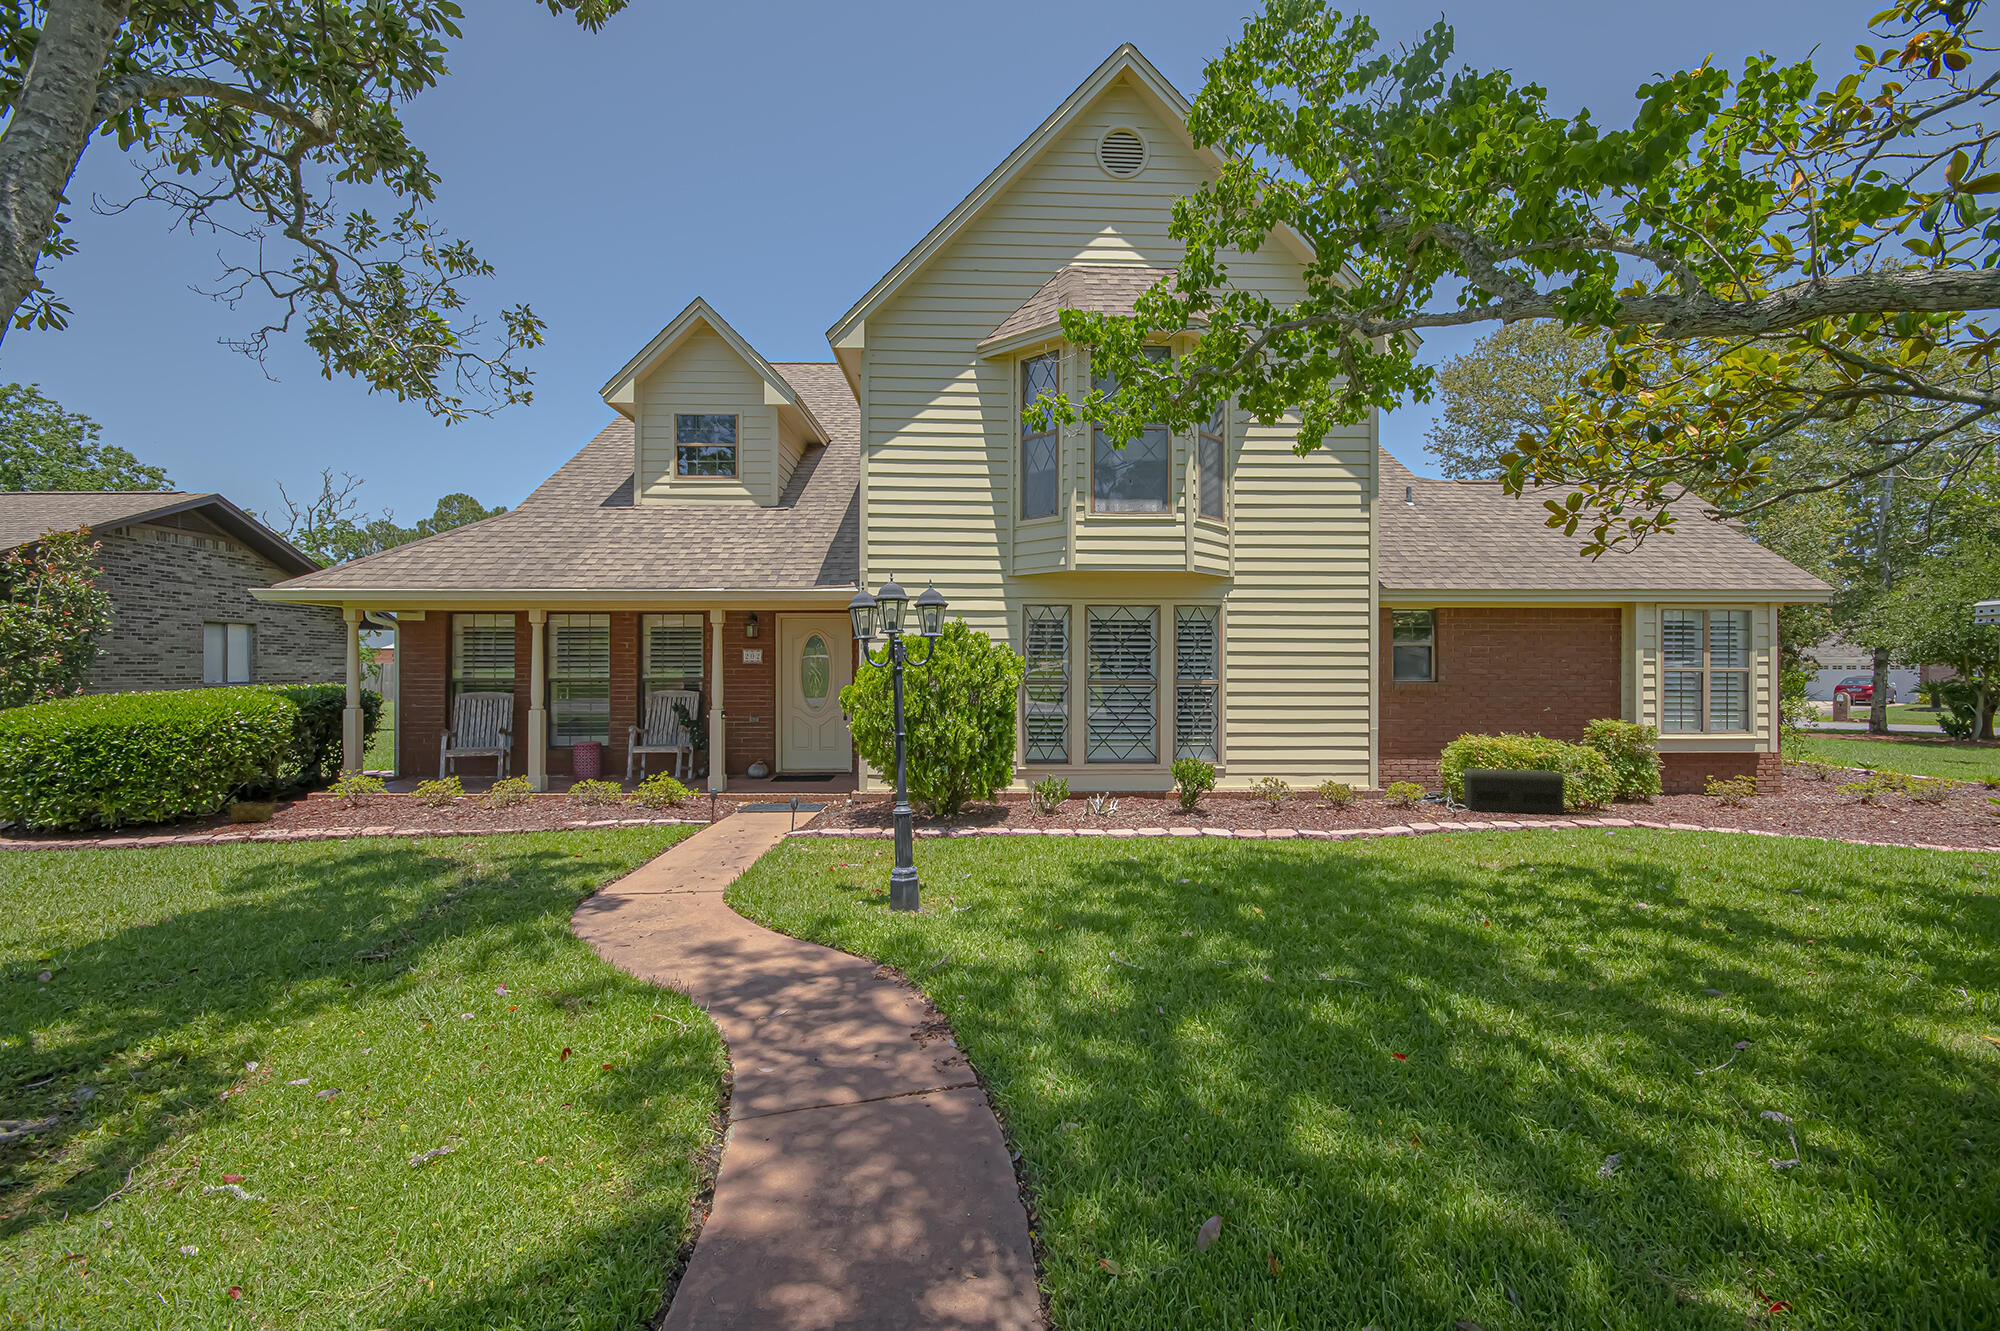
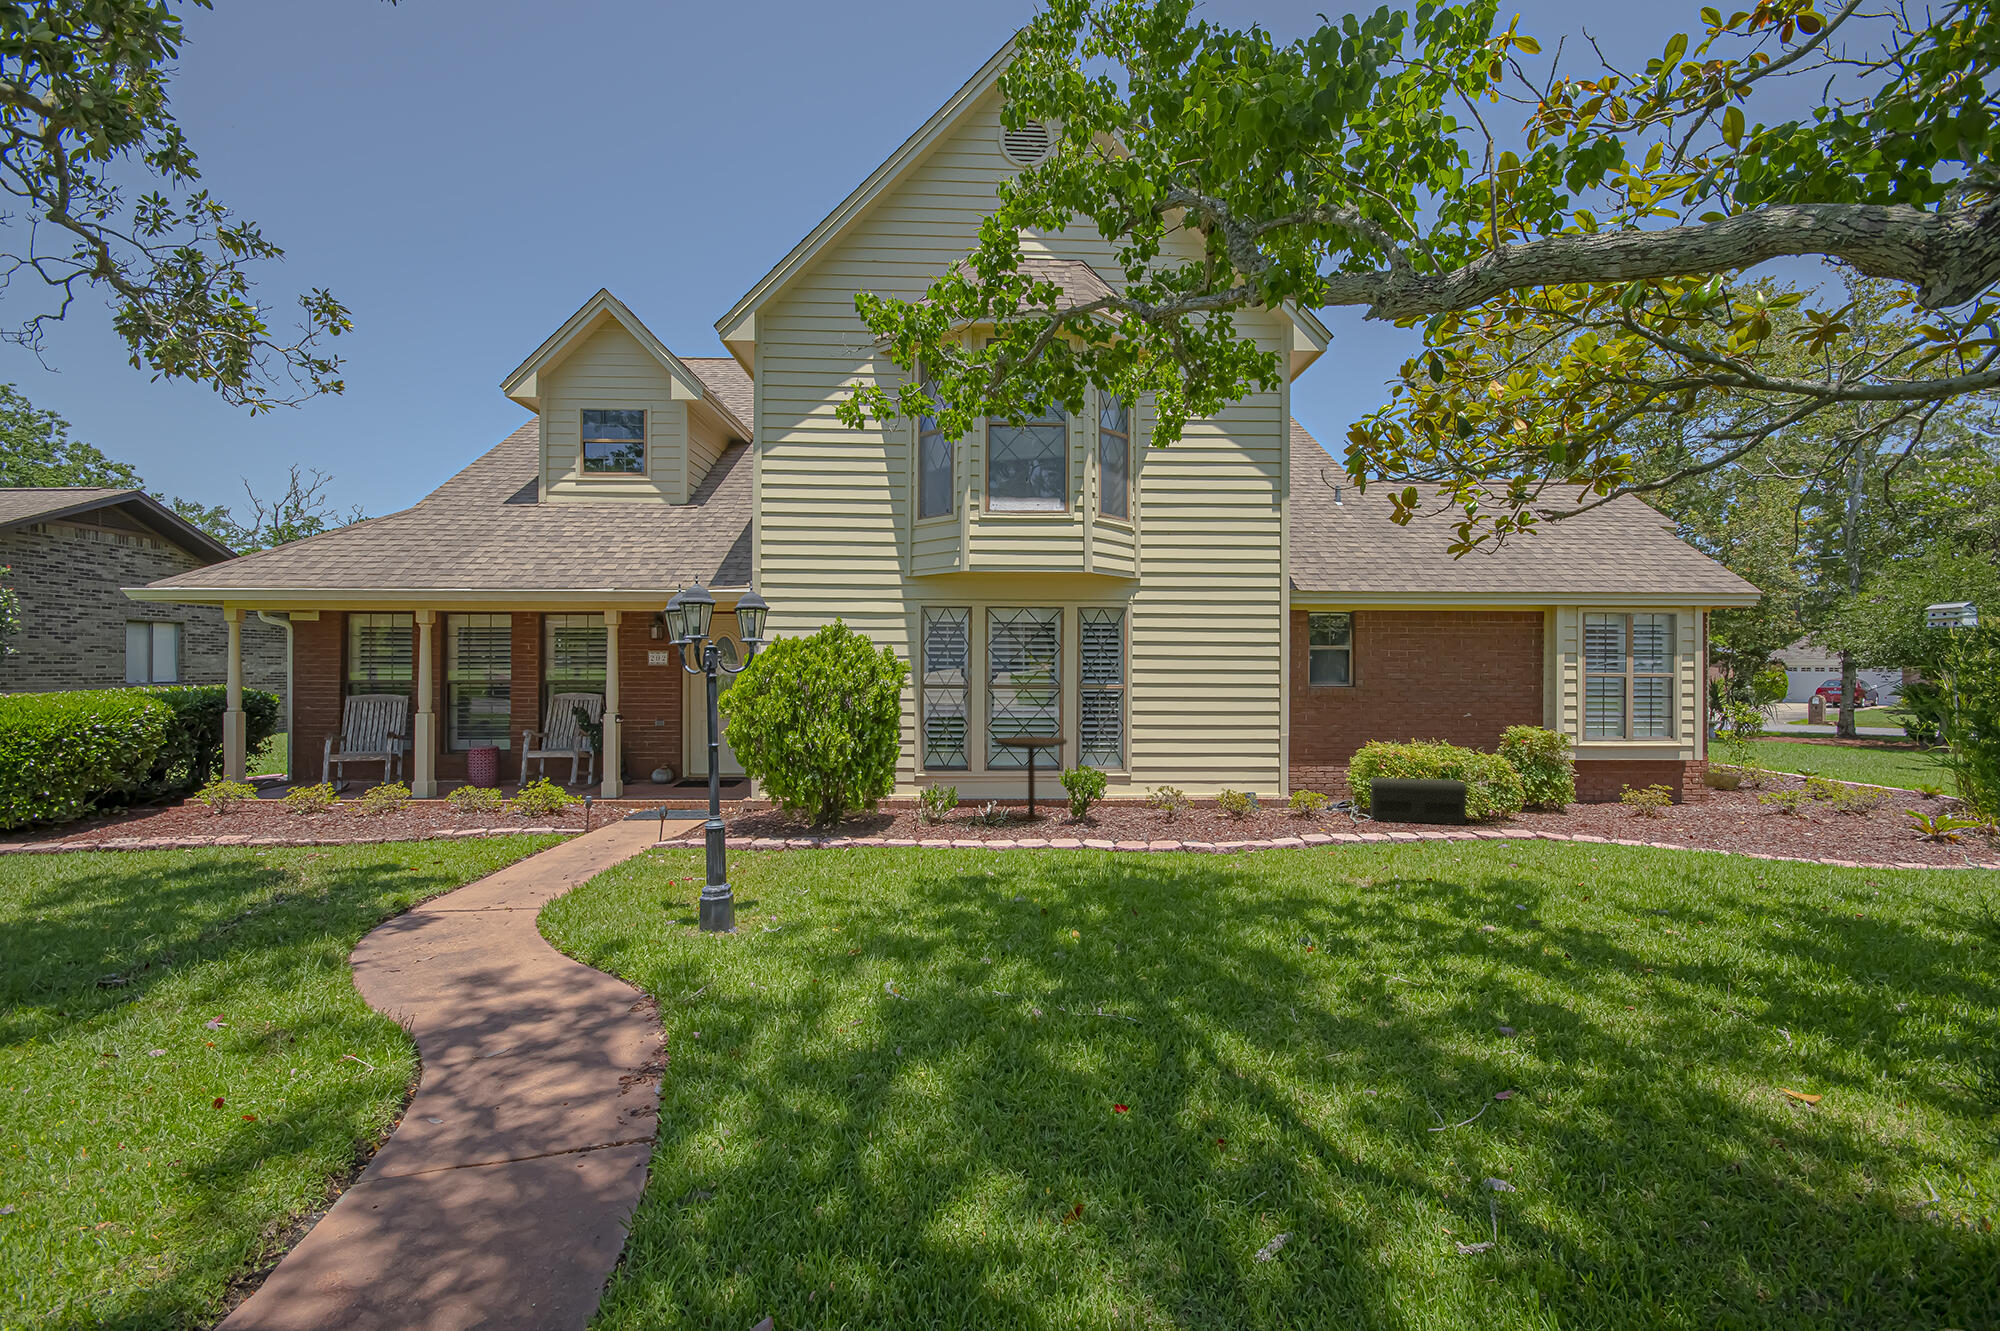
pedestal table: none [1100,730,1172,812] -> present [995,736,1067,821]
woven basket: present [230,799,277,823] -> present [1703,768,1741,791]

